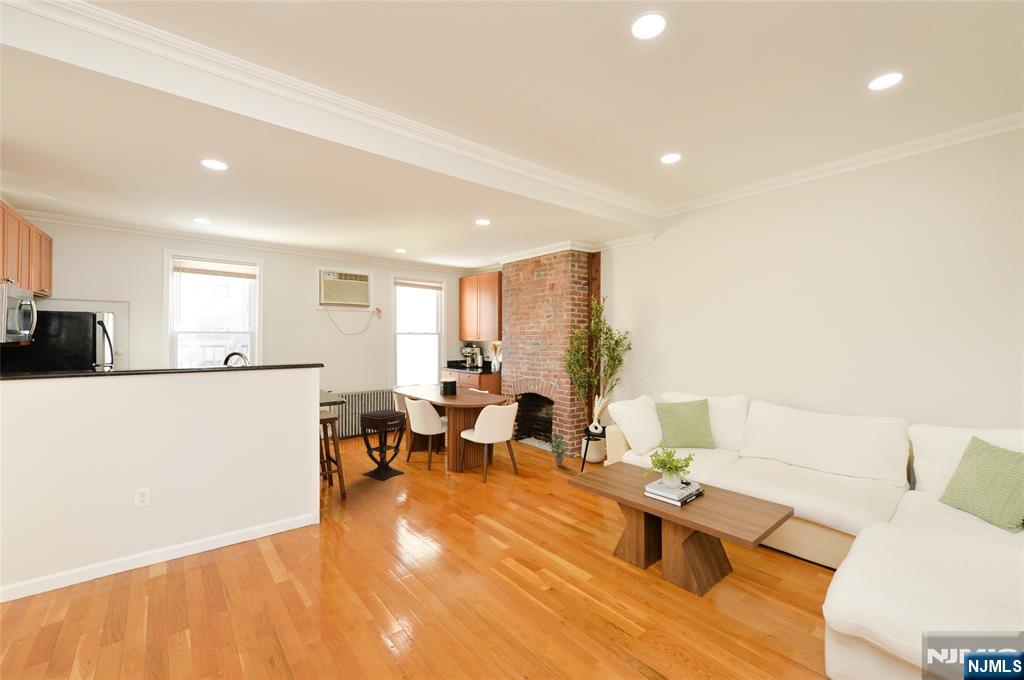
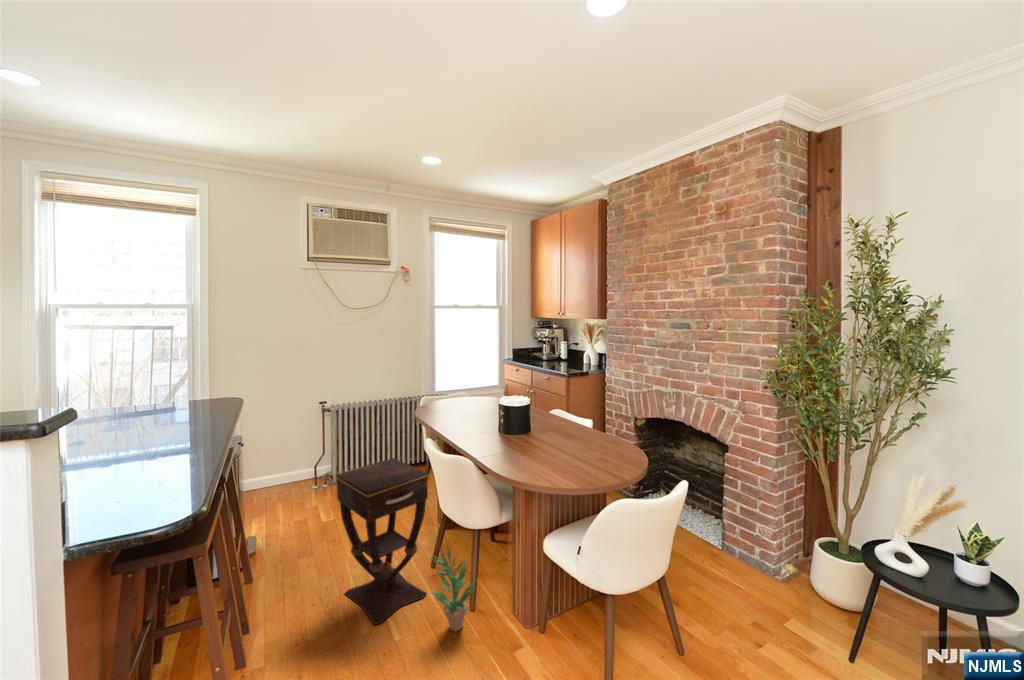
potted plant: present [552,432,566,466] -> present [431,547,476,632]

